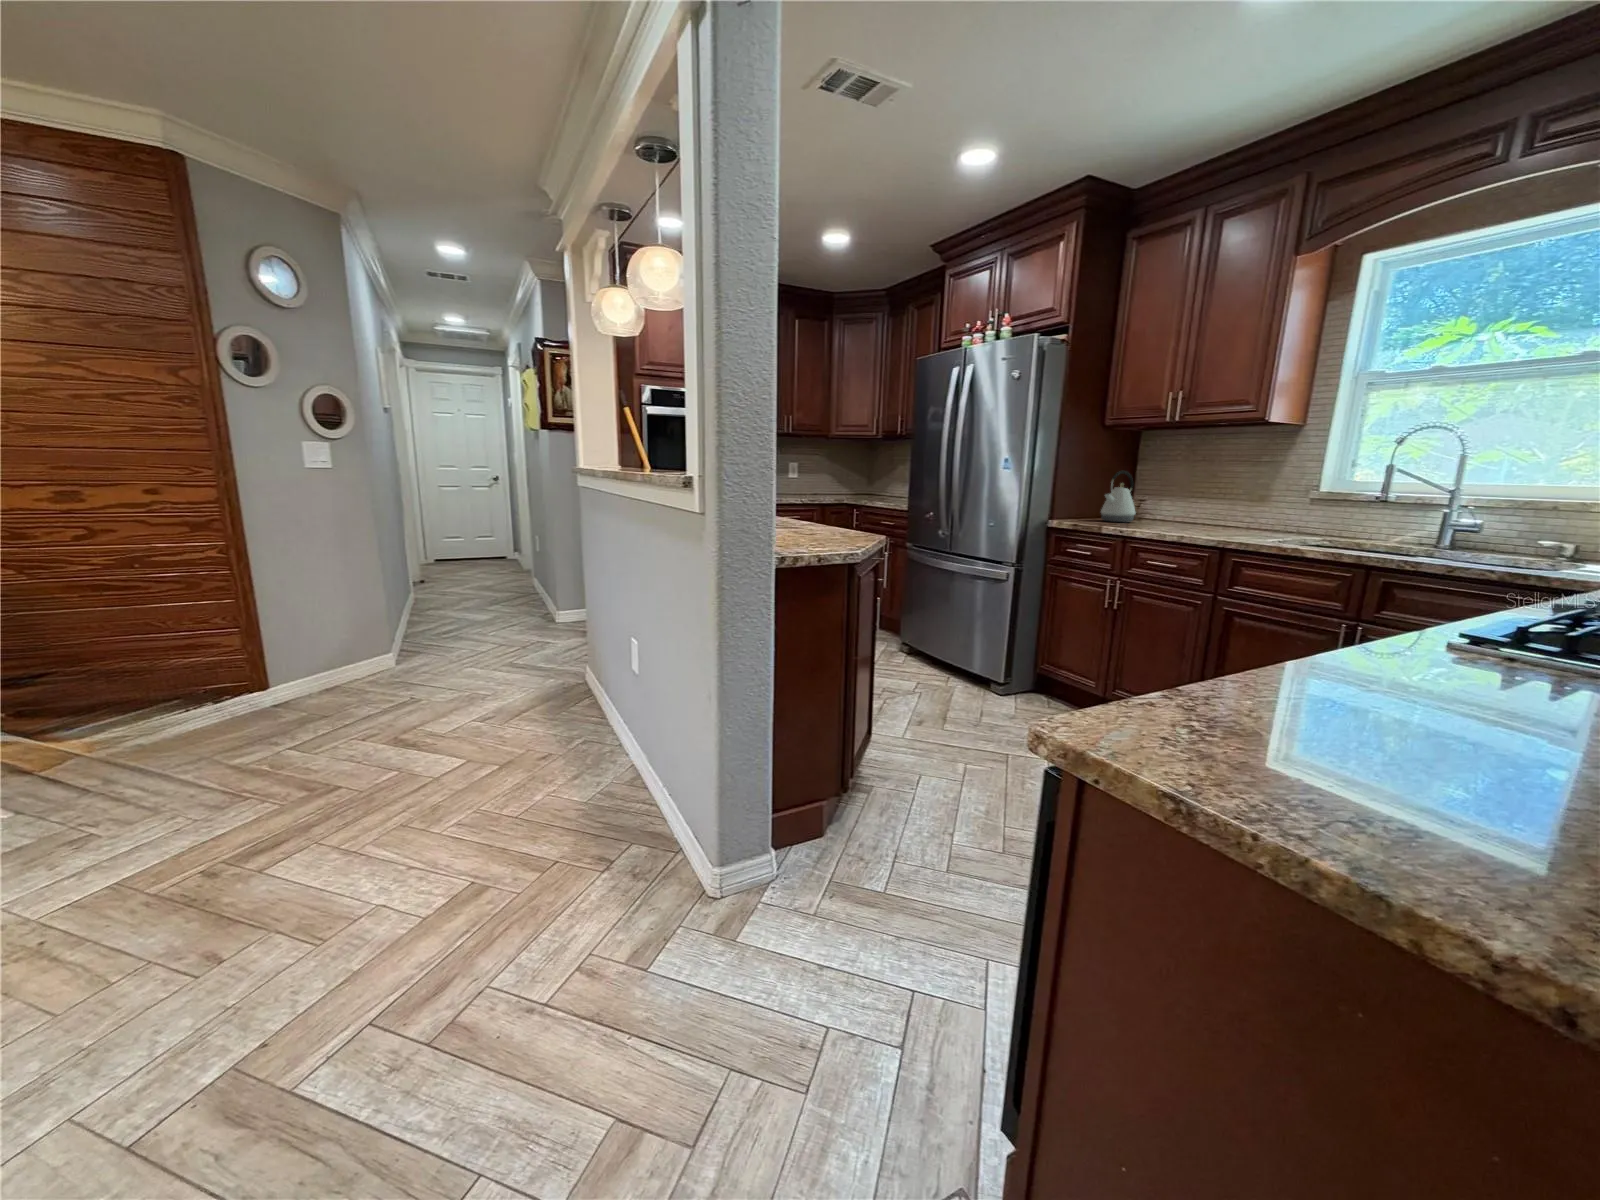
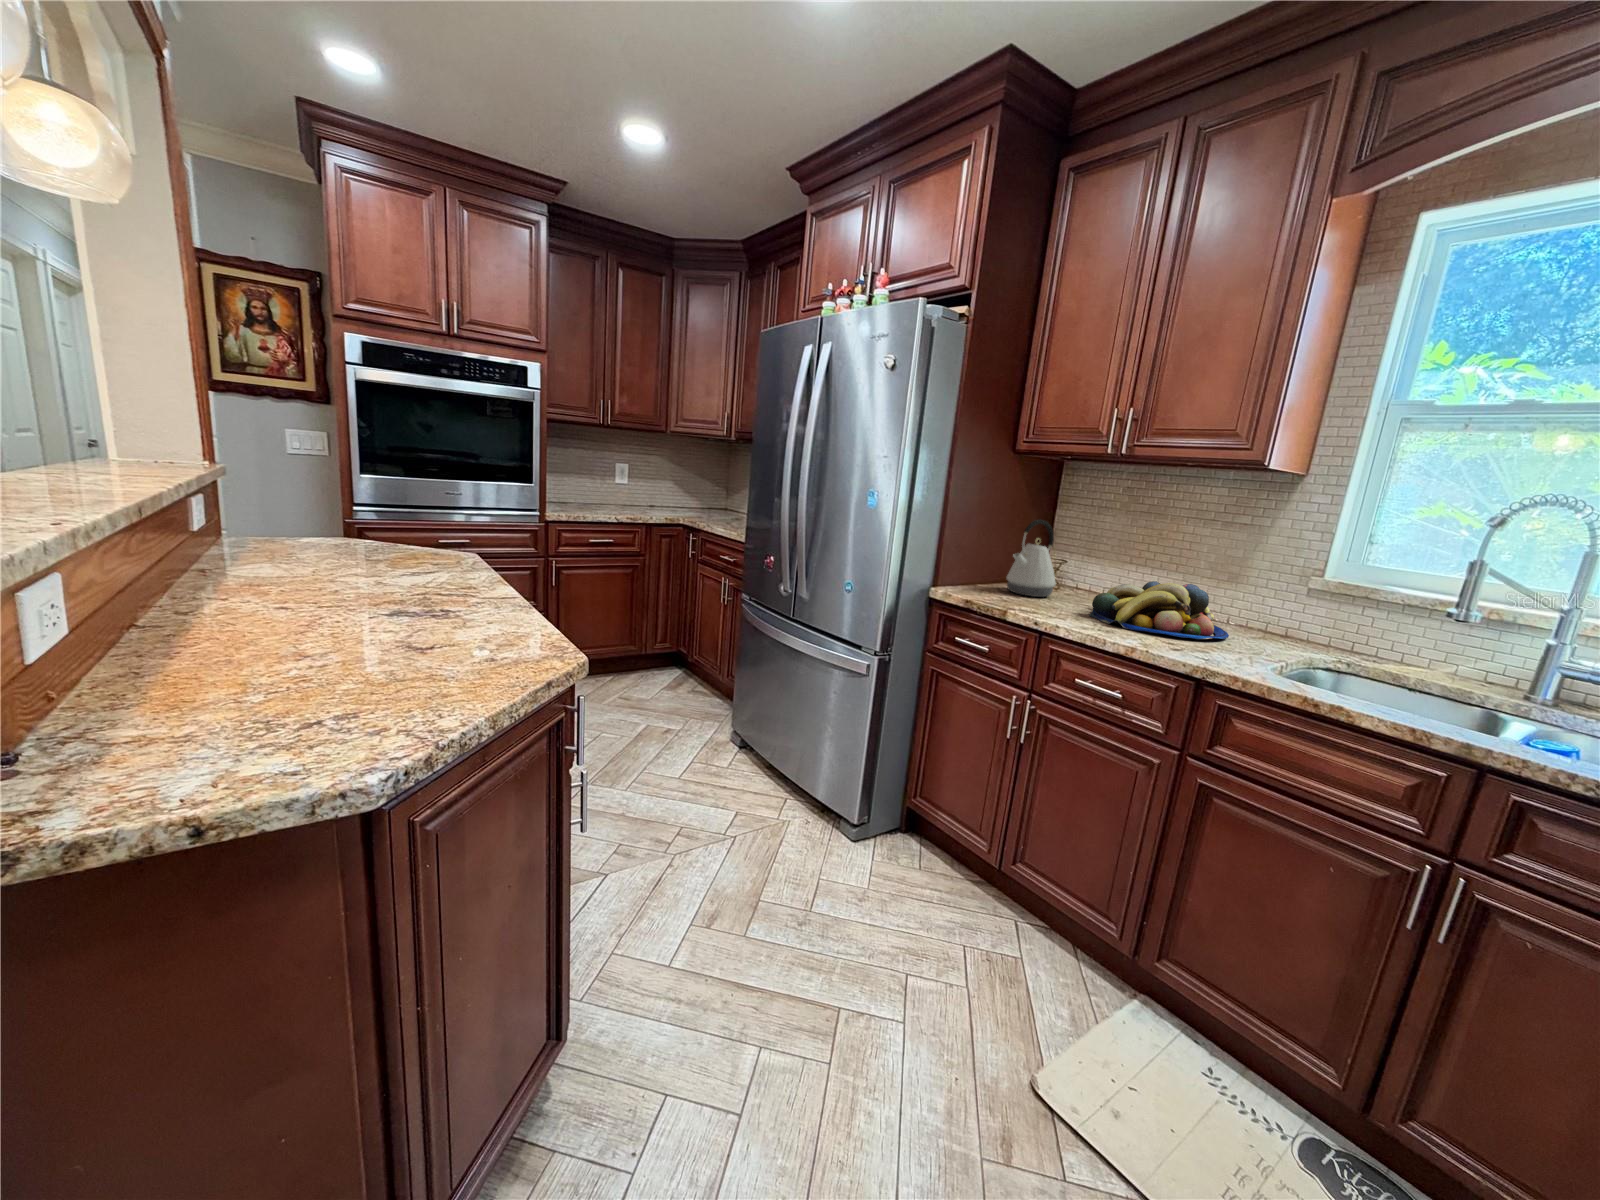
fruit bowl: none [1158,502,1253,533] -> present [1089,581,1229,639]

